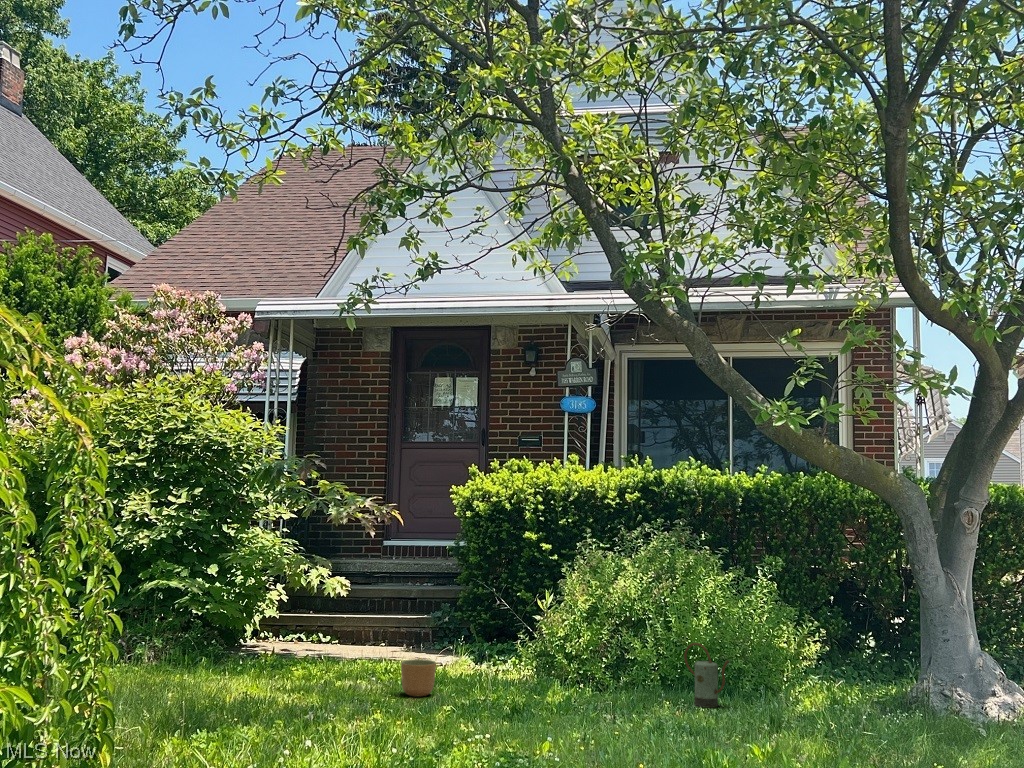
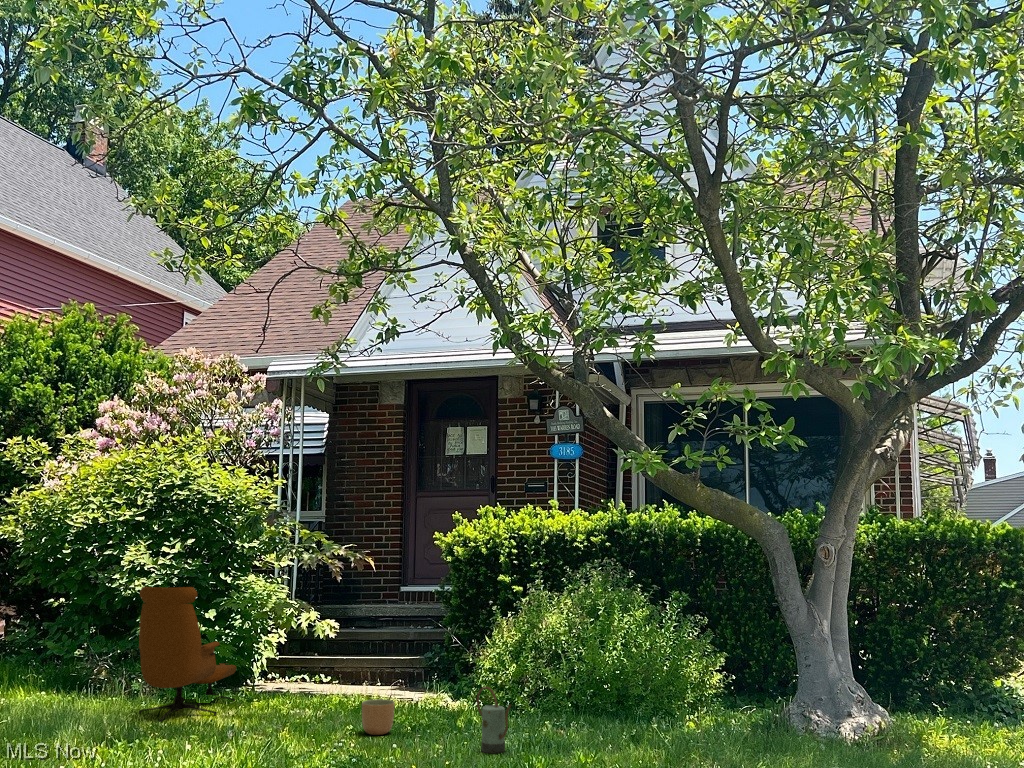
lounge chair: none [148,537,246,682] -> present [138,587,236,722]
watering can: present [684,643,729,708] -> present [477,687,511,753]

